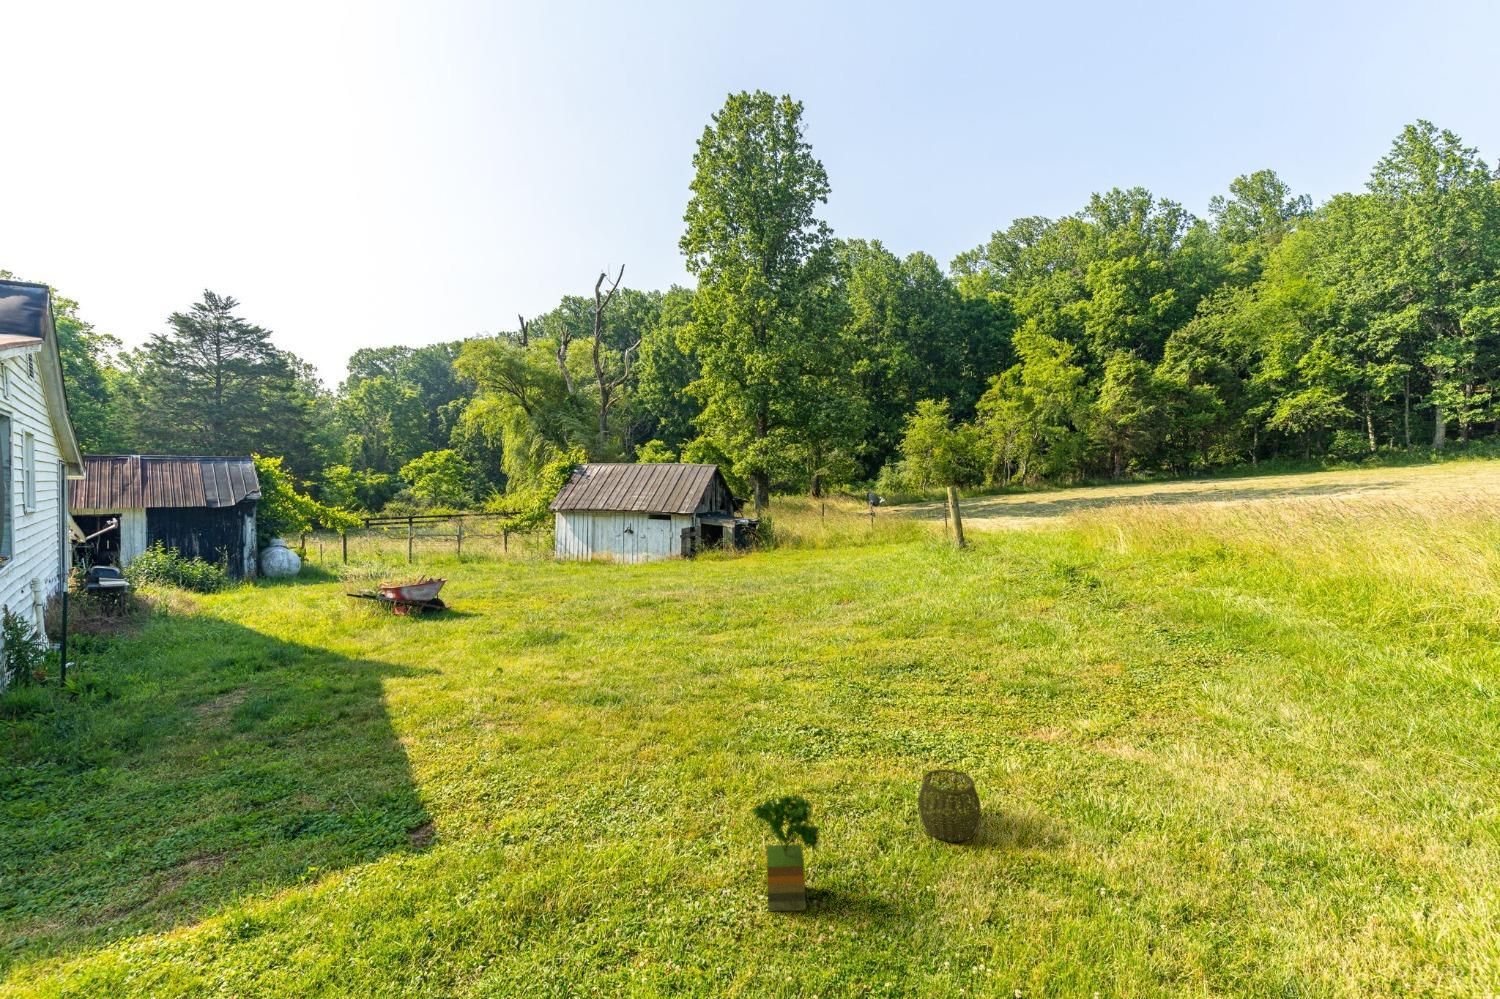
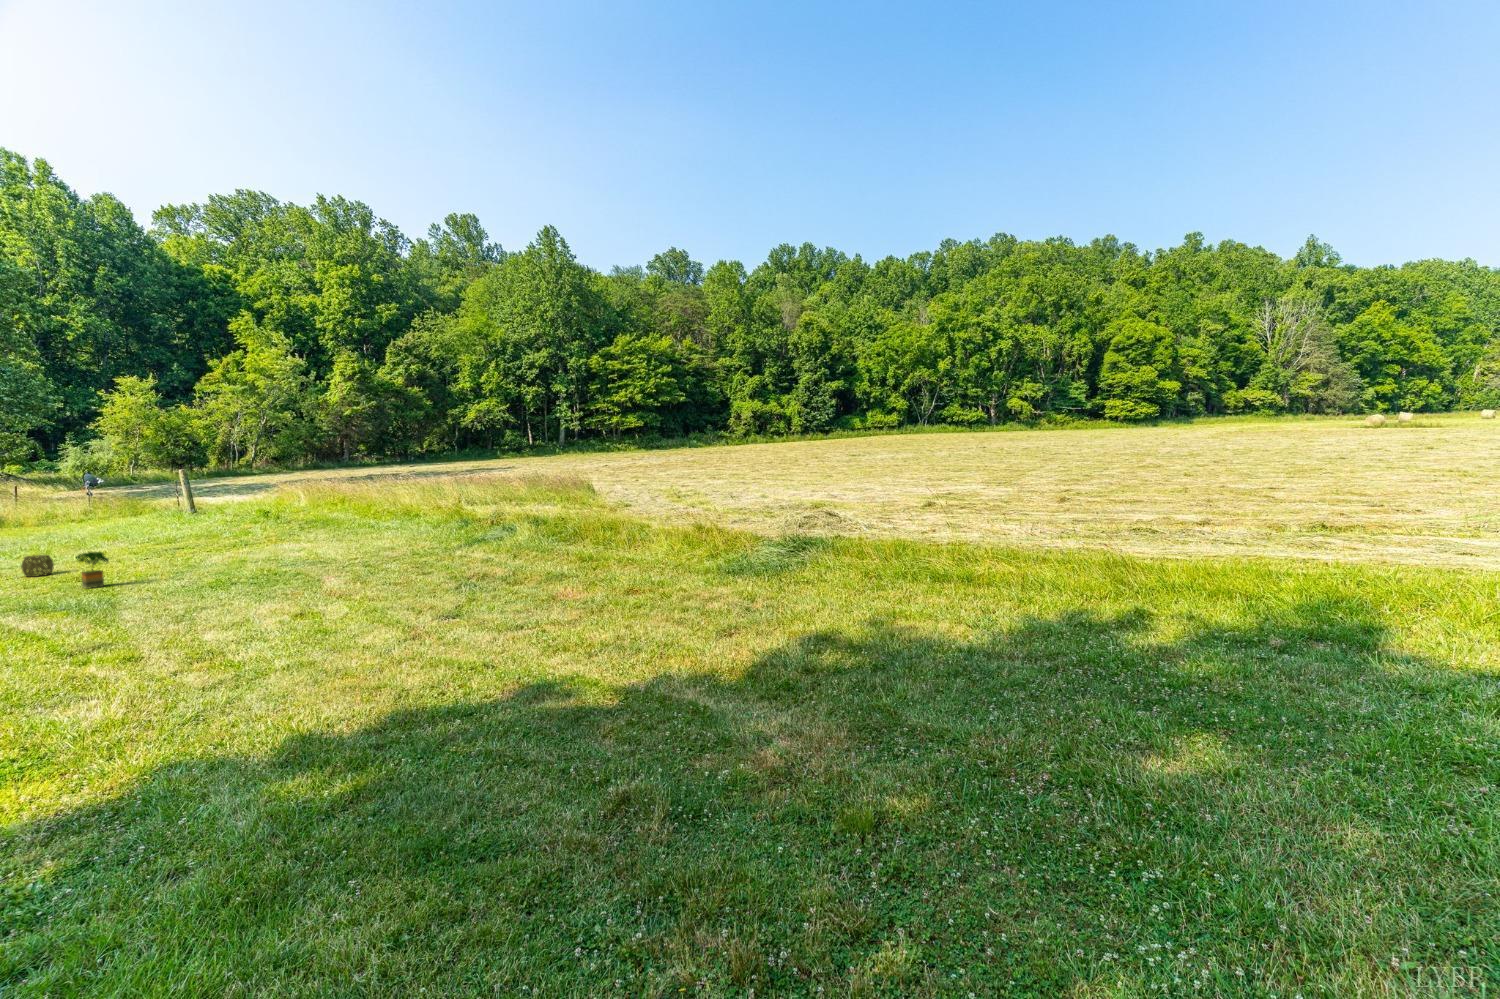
woven basket: present [918,769,981,842] -> present [21,555,54,577]

